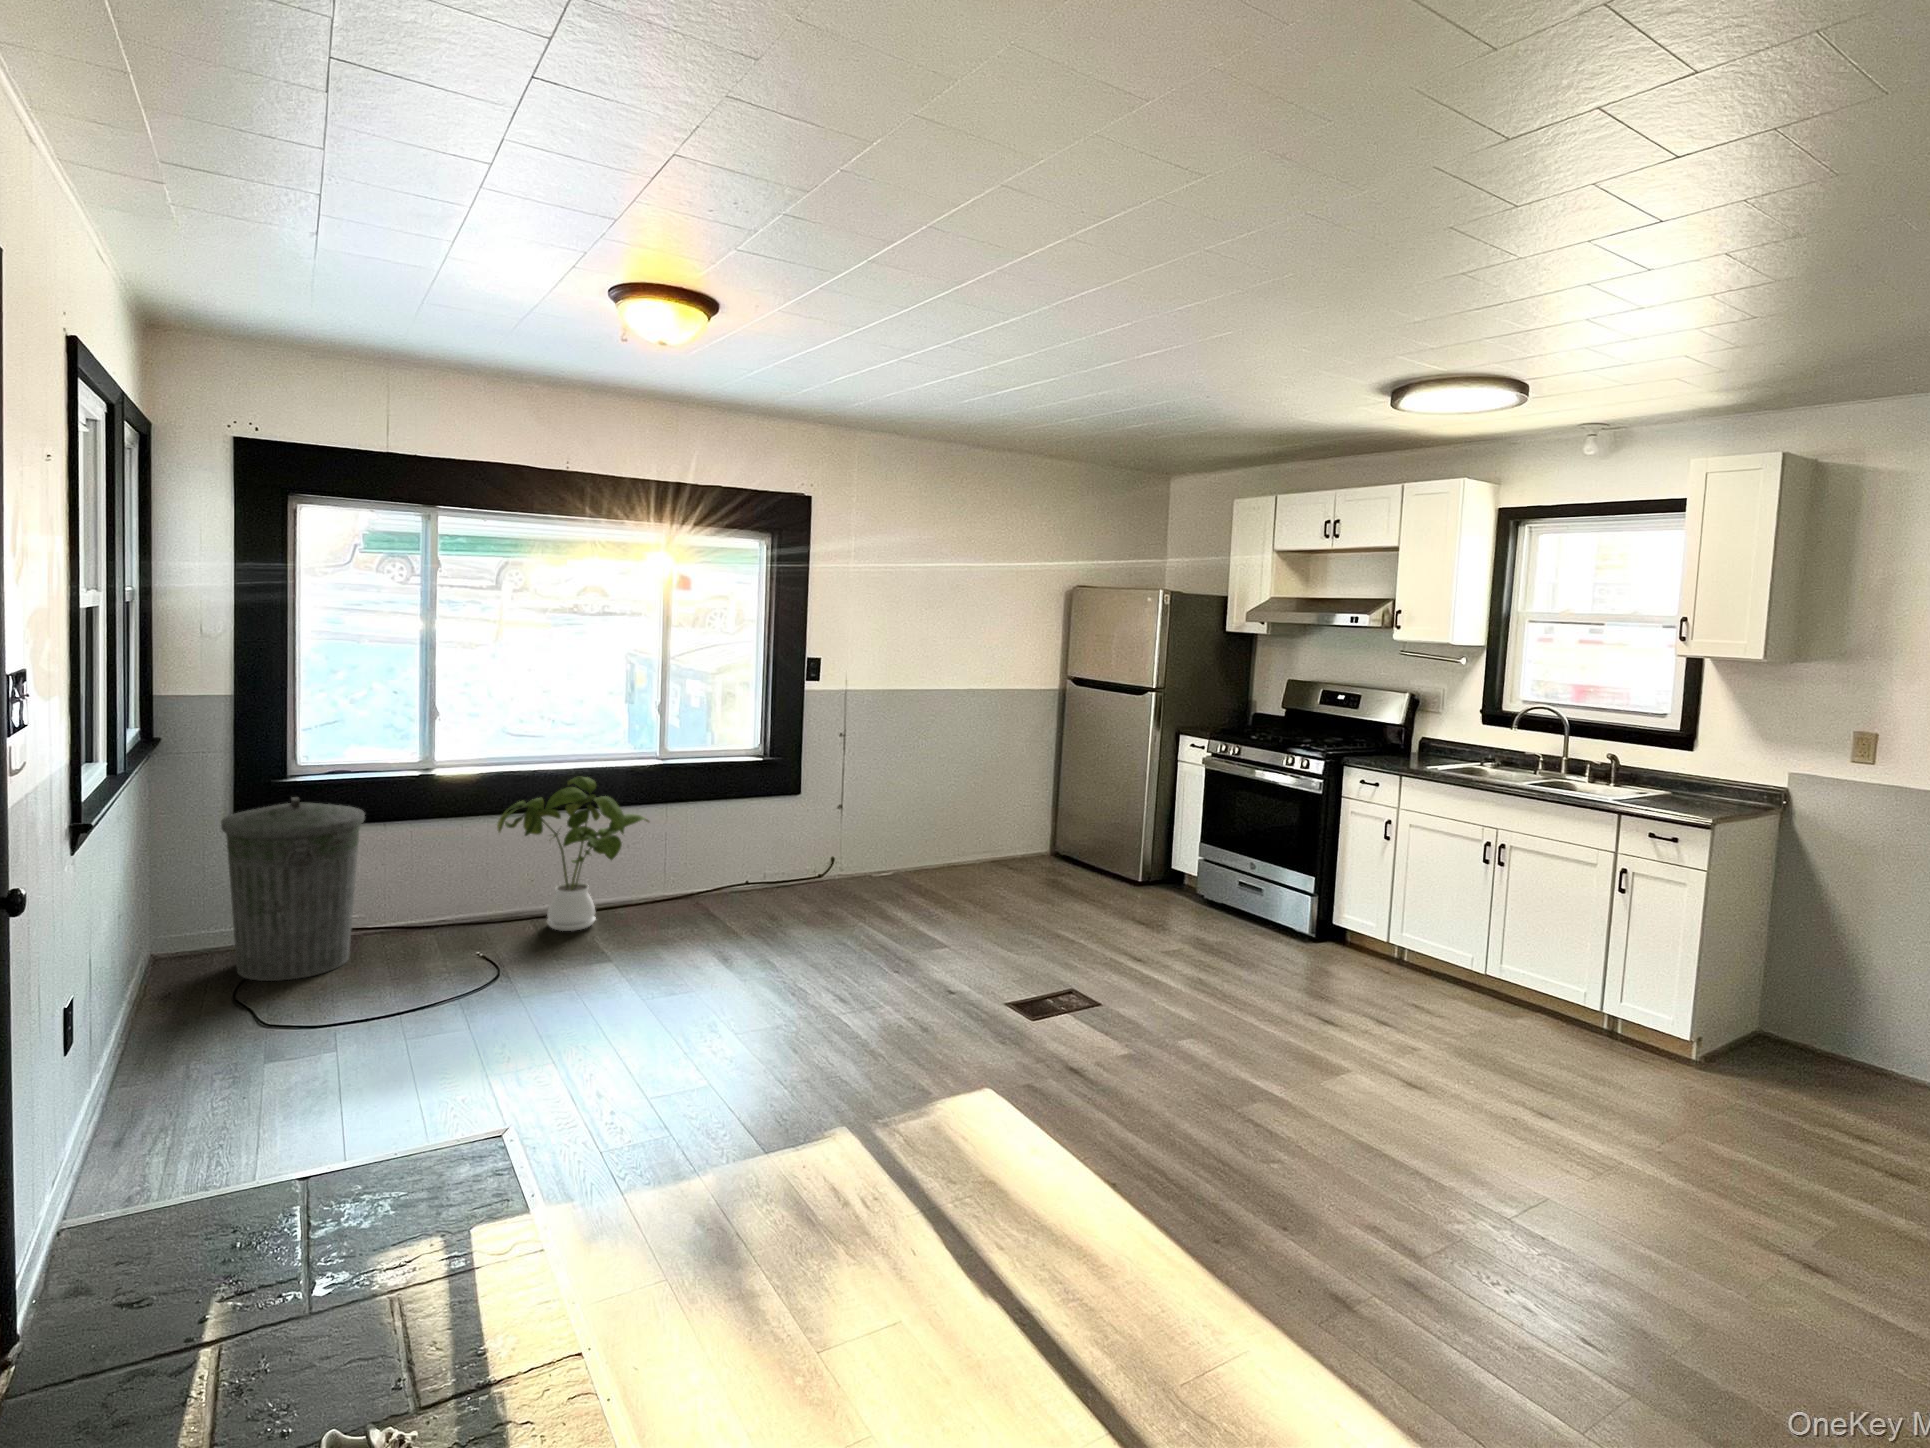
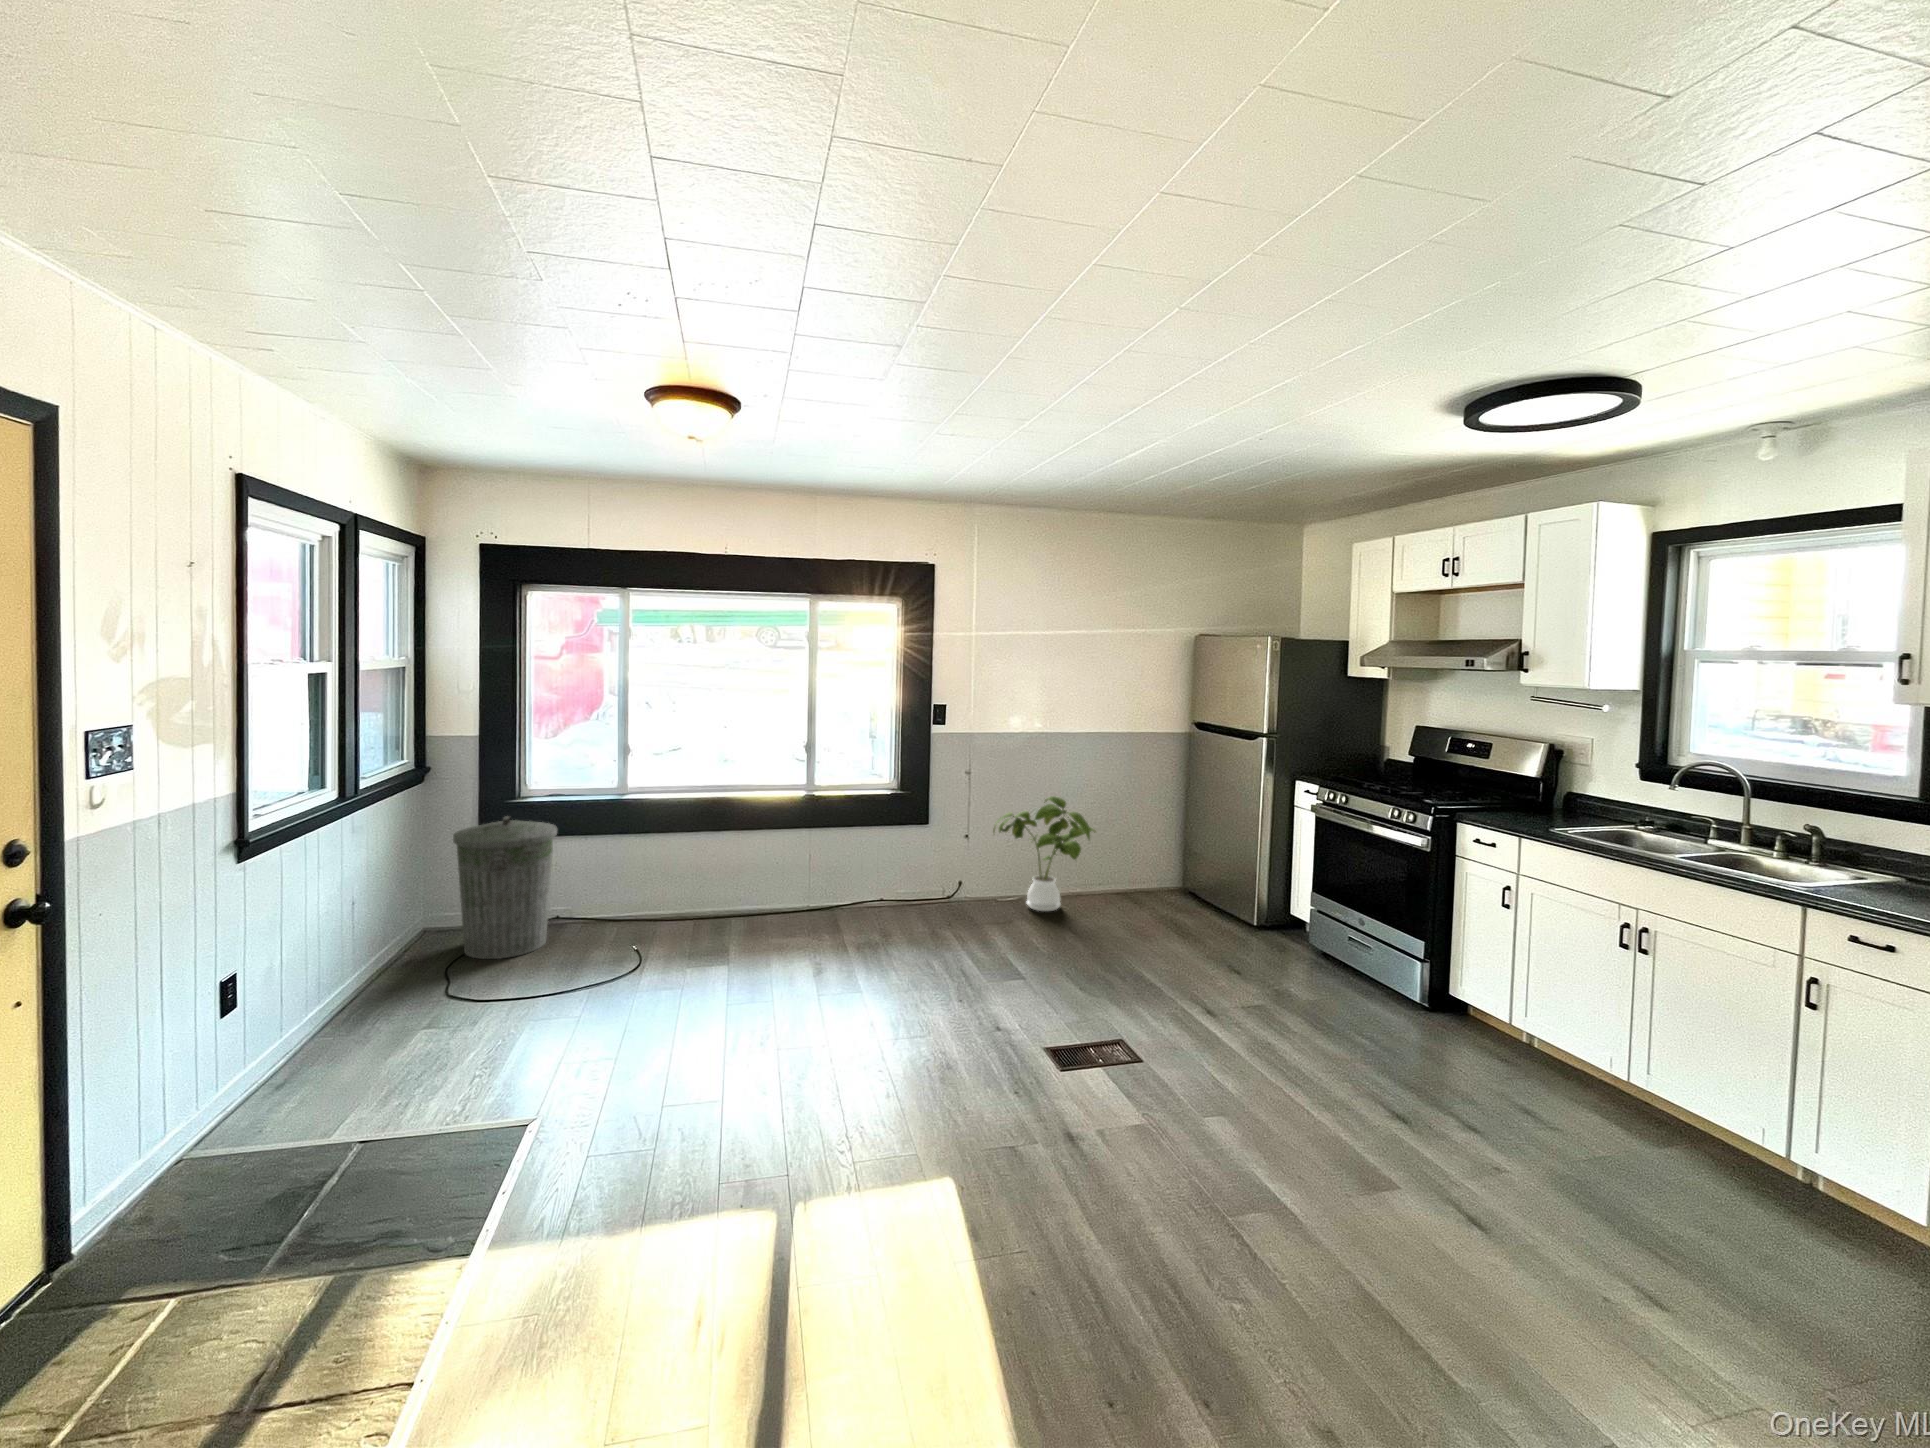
house plant: present [497,777,649,931] -> present [993,796,1096,911]

